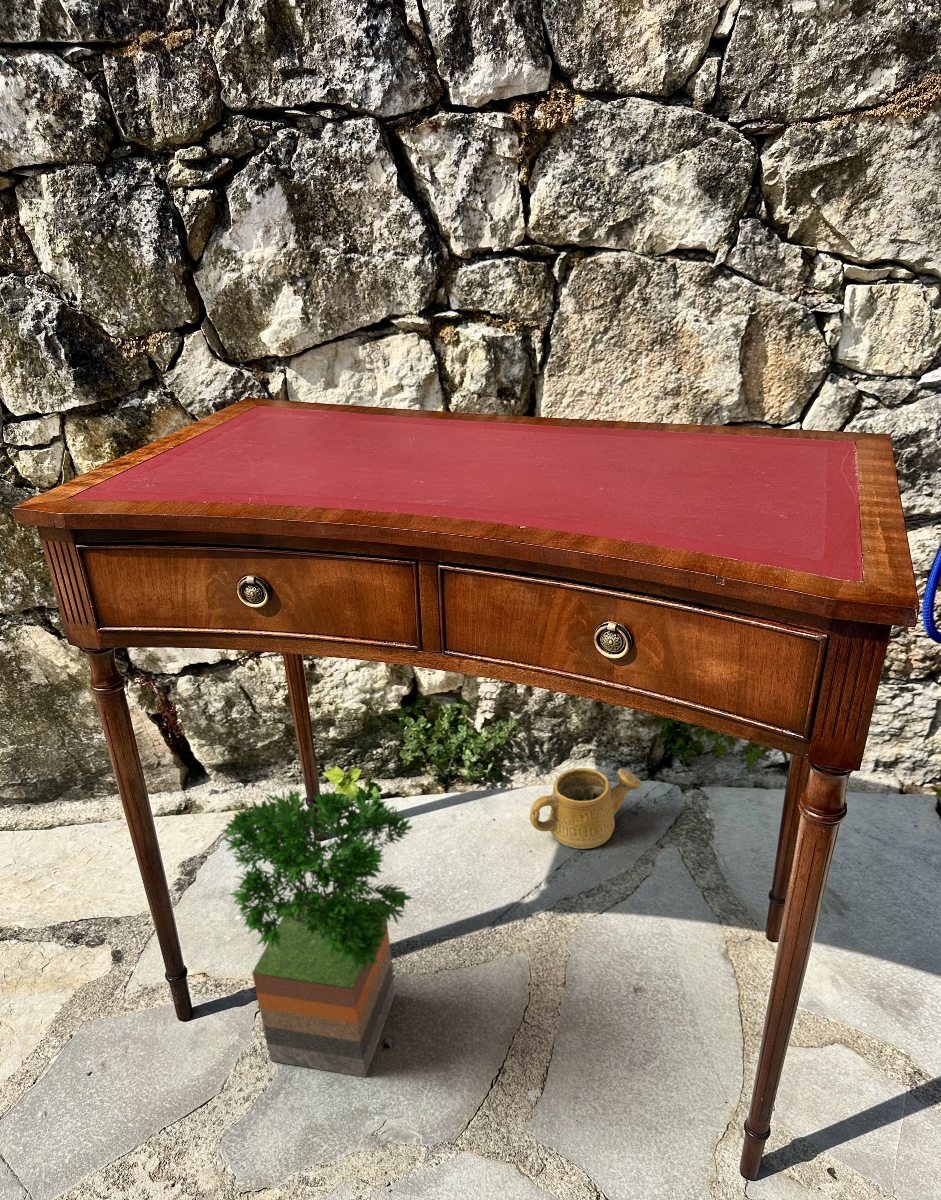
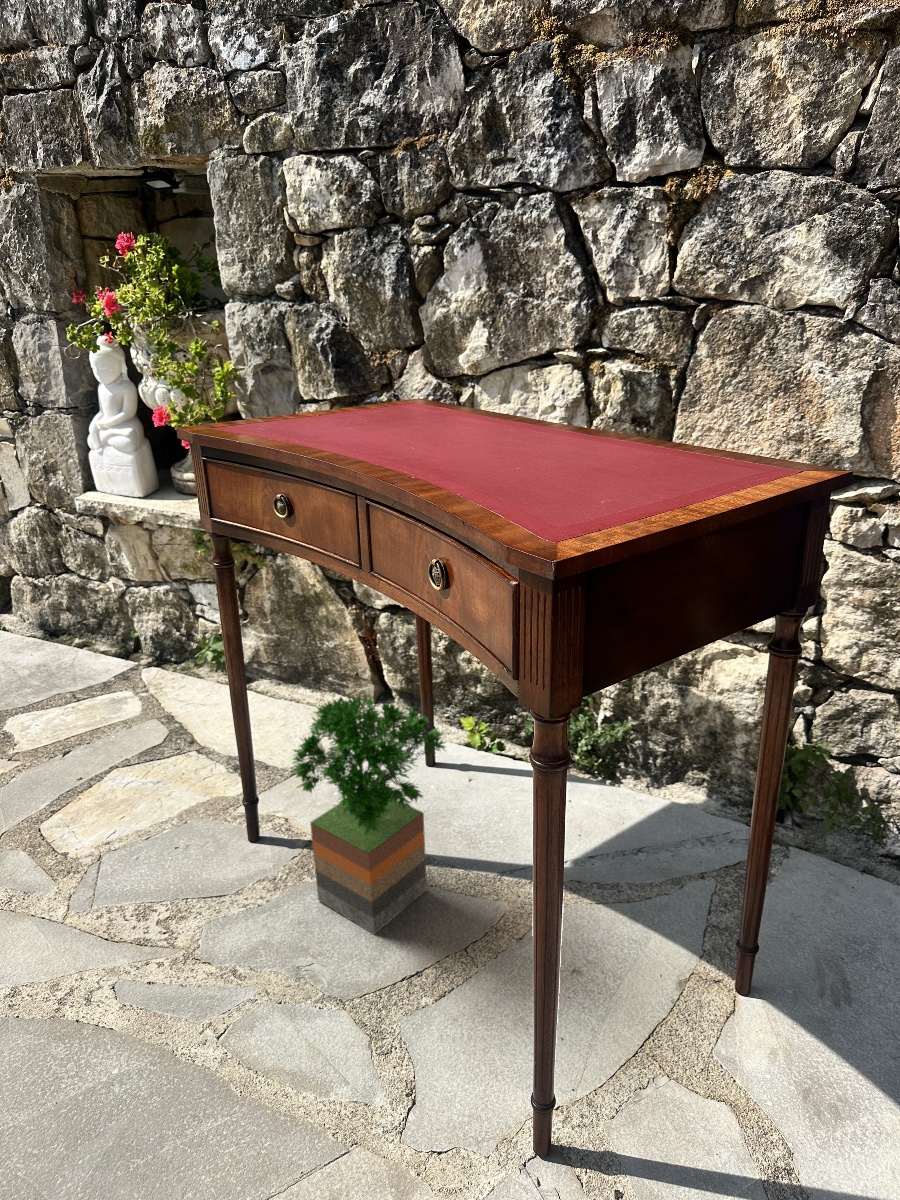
watering can: present [530,768,641,849] -> none [598,769,711,842]

